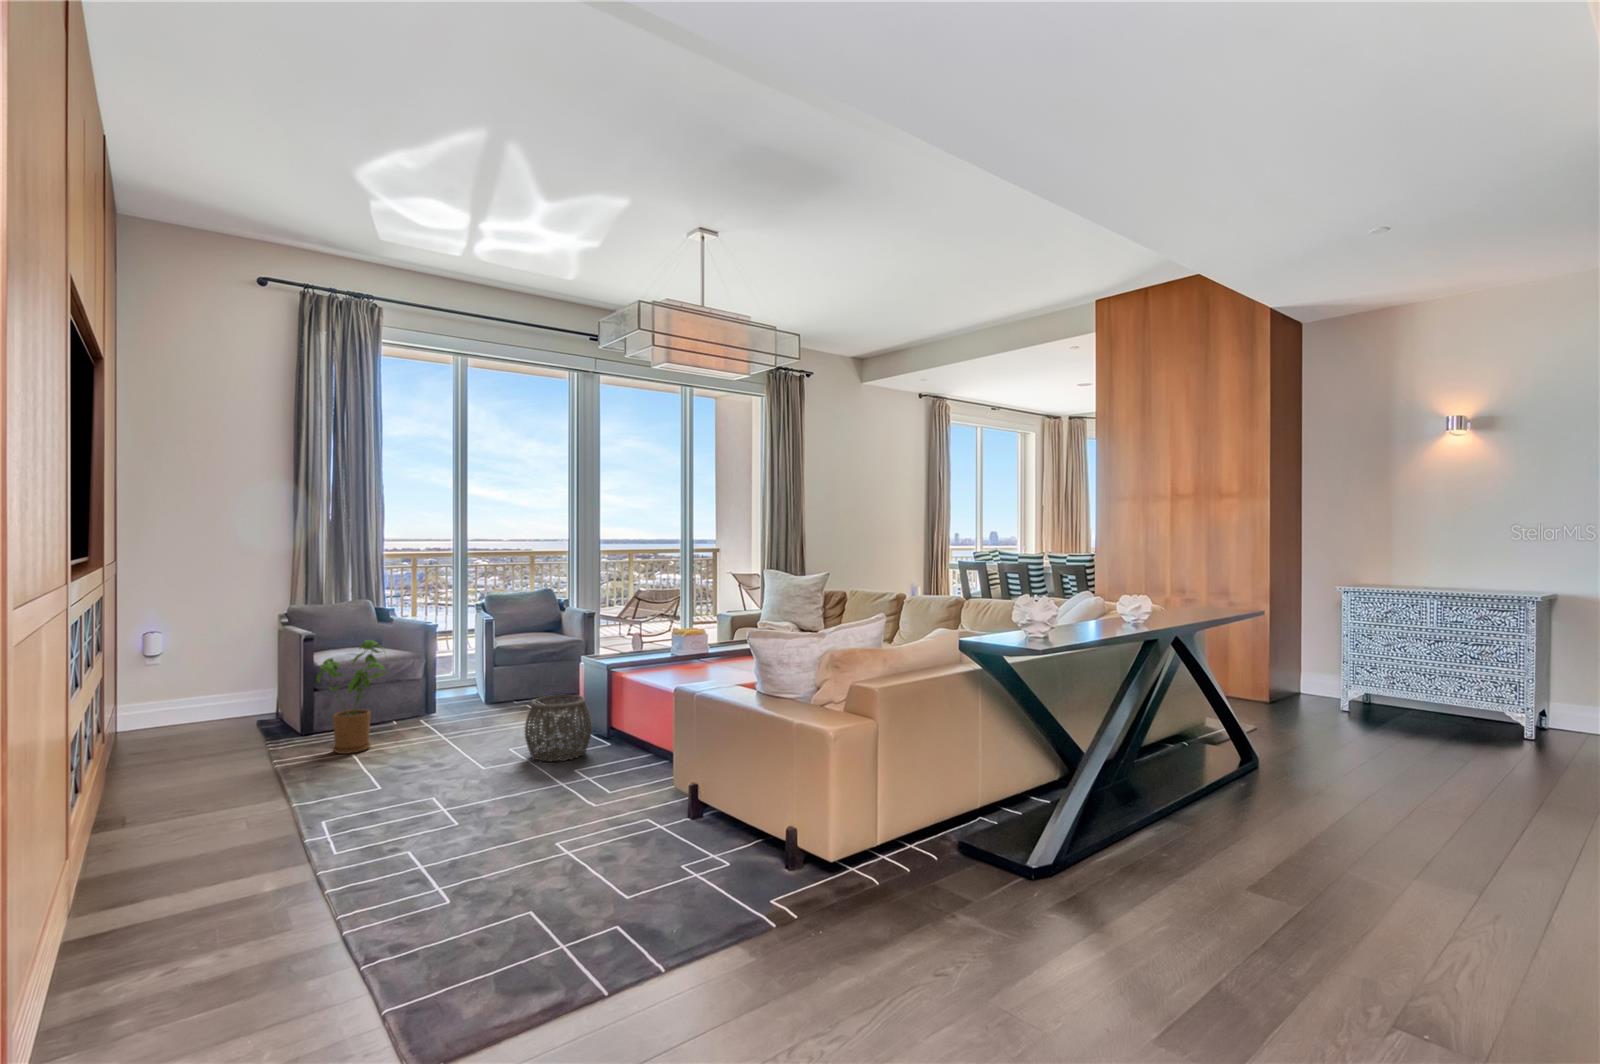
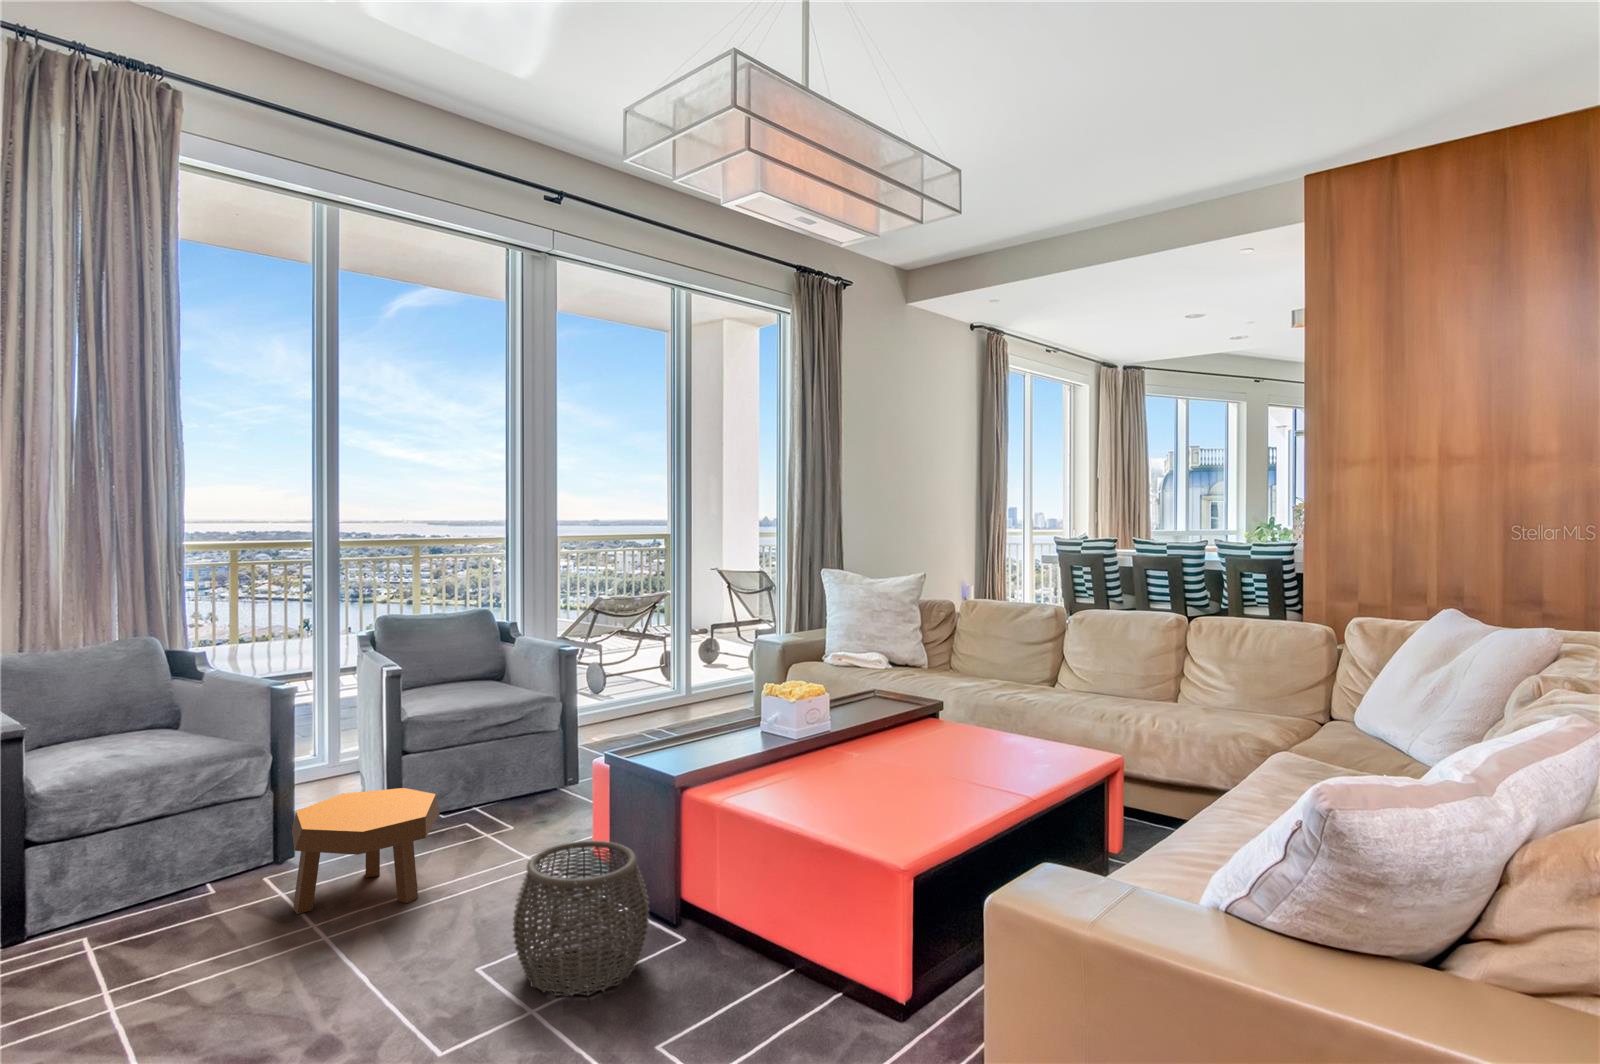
house plant: present [317,640,386,754] -> none [42,738,206,988]
footstool: none [430,680,507,736] -> present [292,788,440,914]

